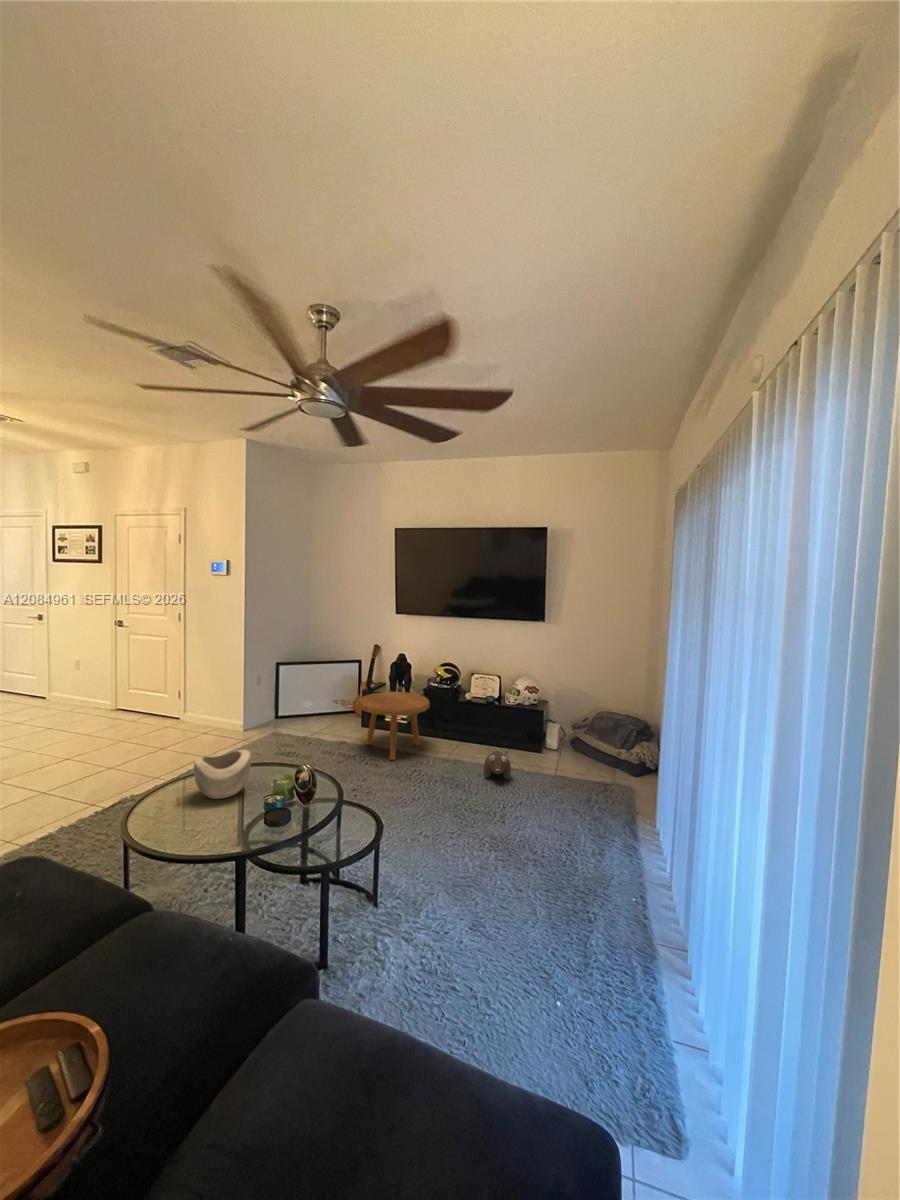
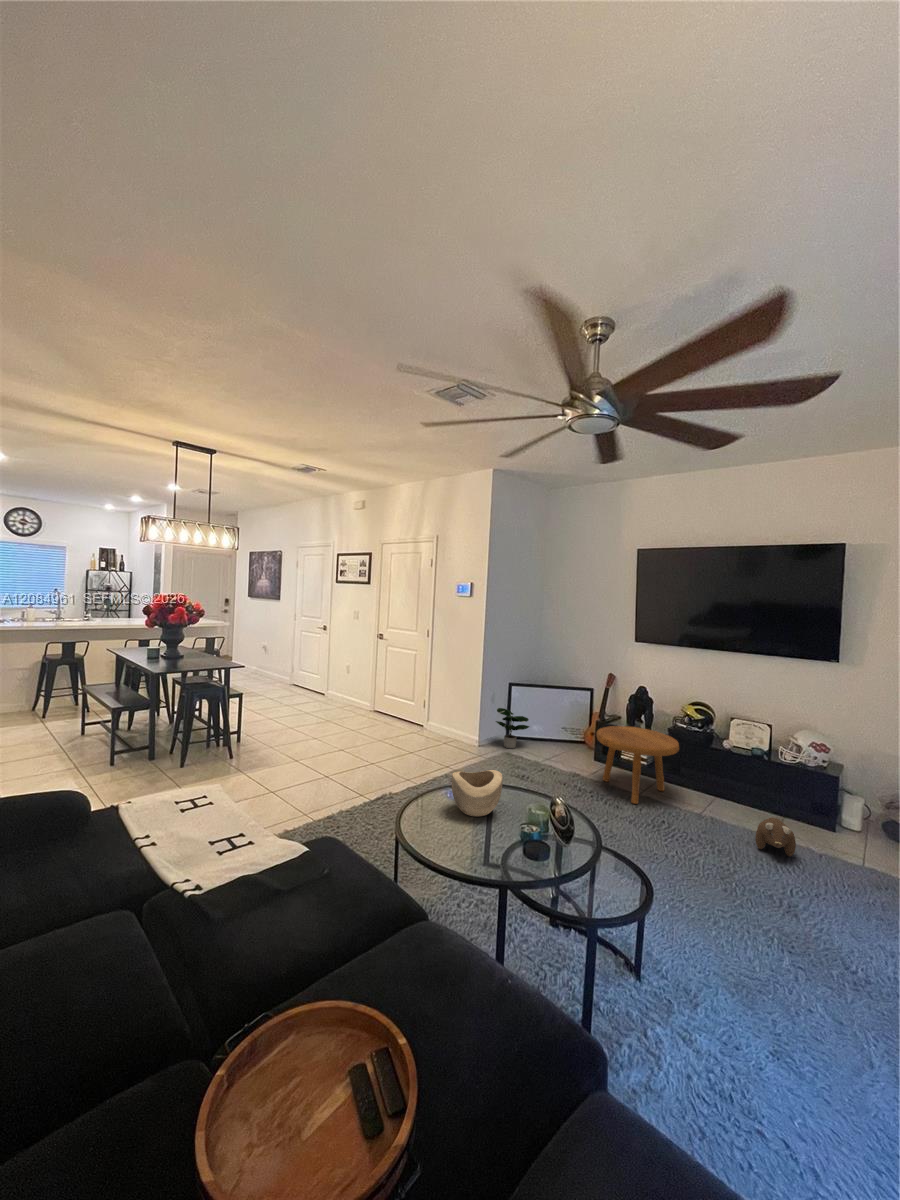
potted plant: none [261,689,298,728] -> present [496,708,529,748]

